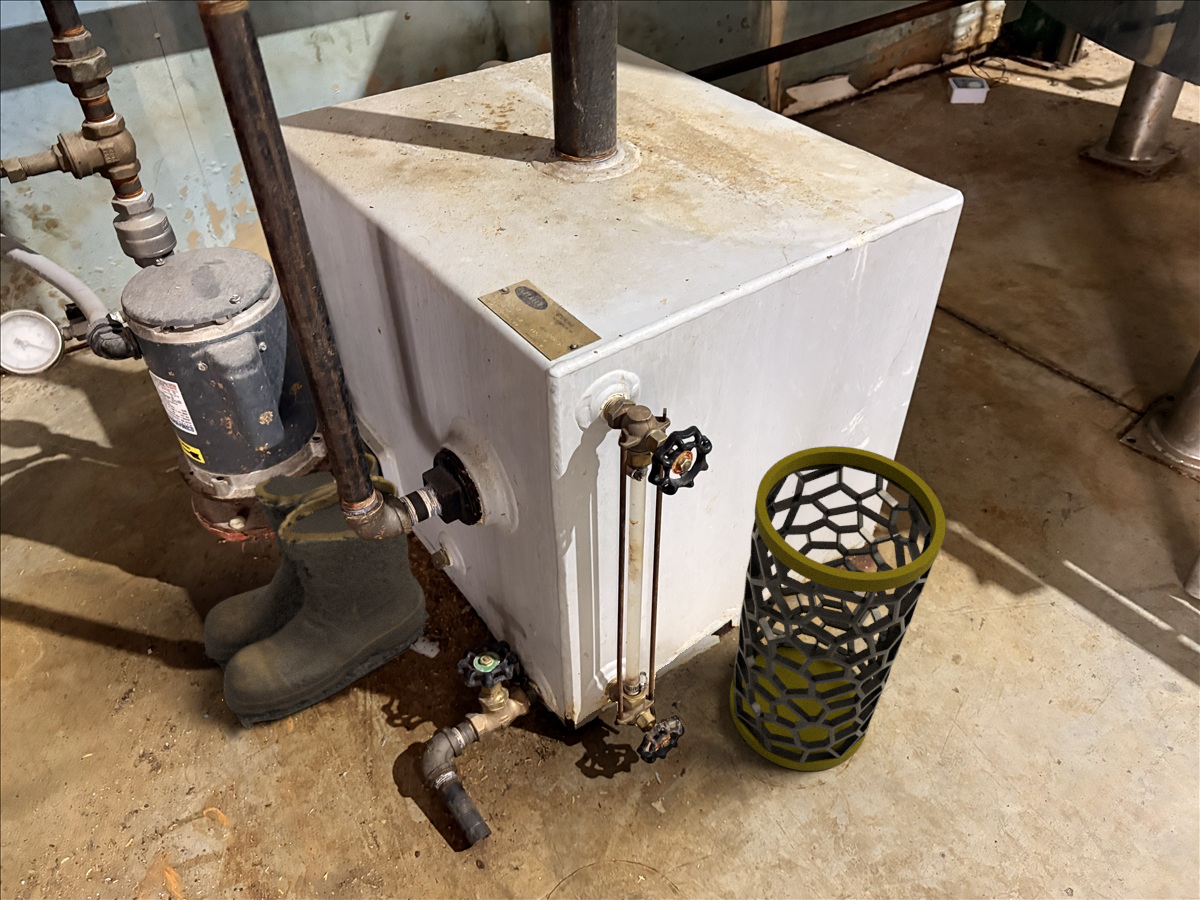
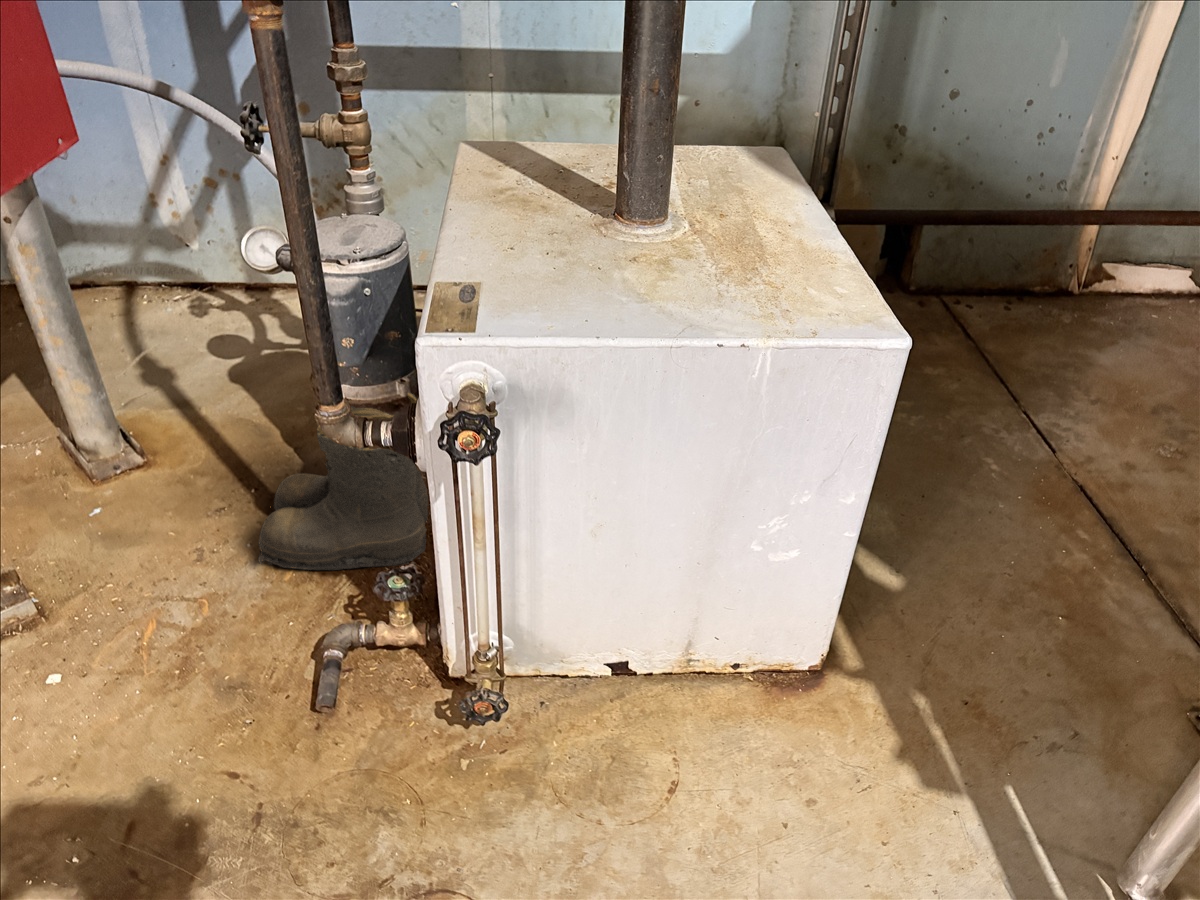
trash can: present [730,446,946,771] -> none [566,507,734,820]

